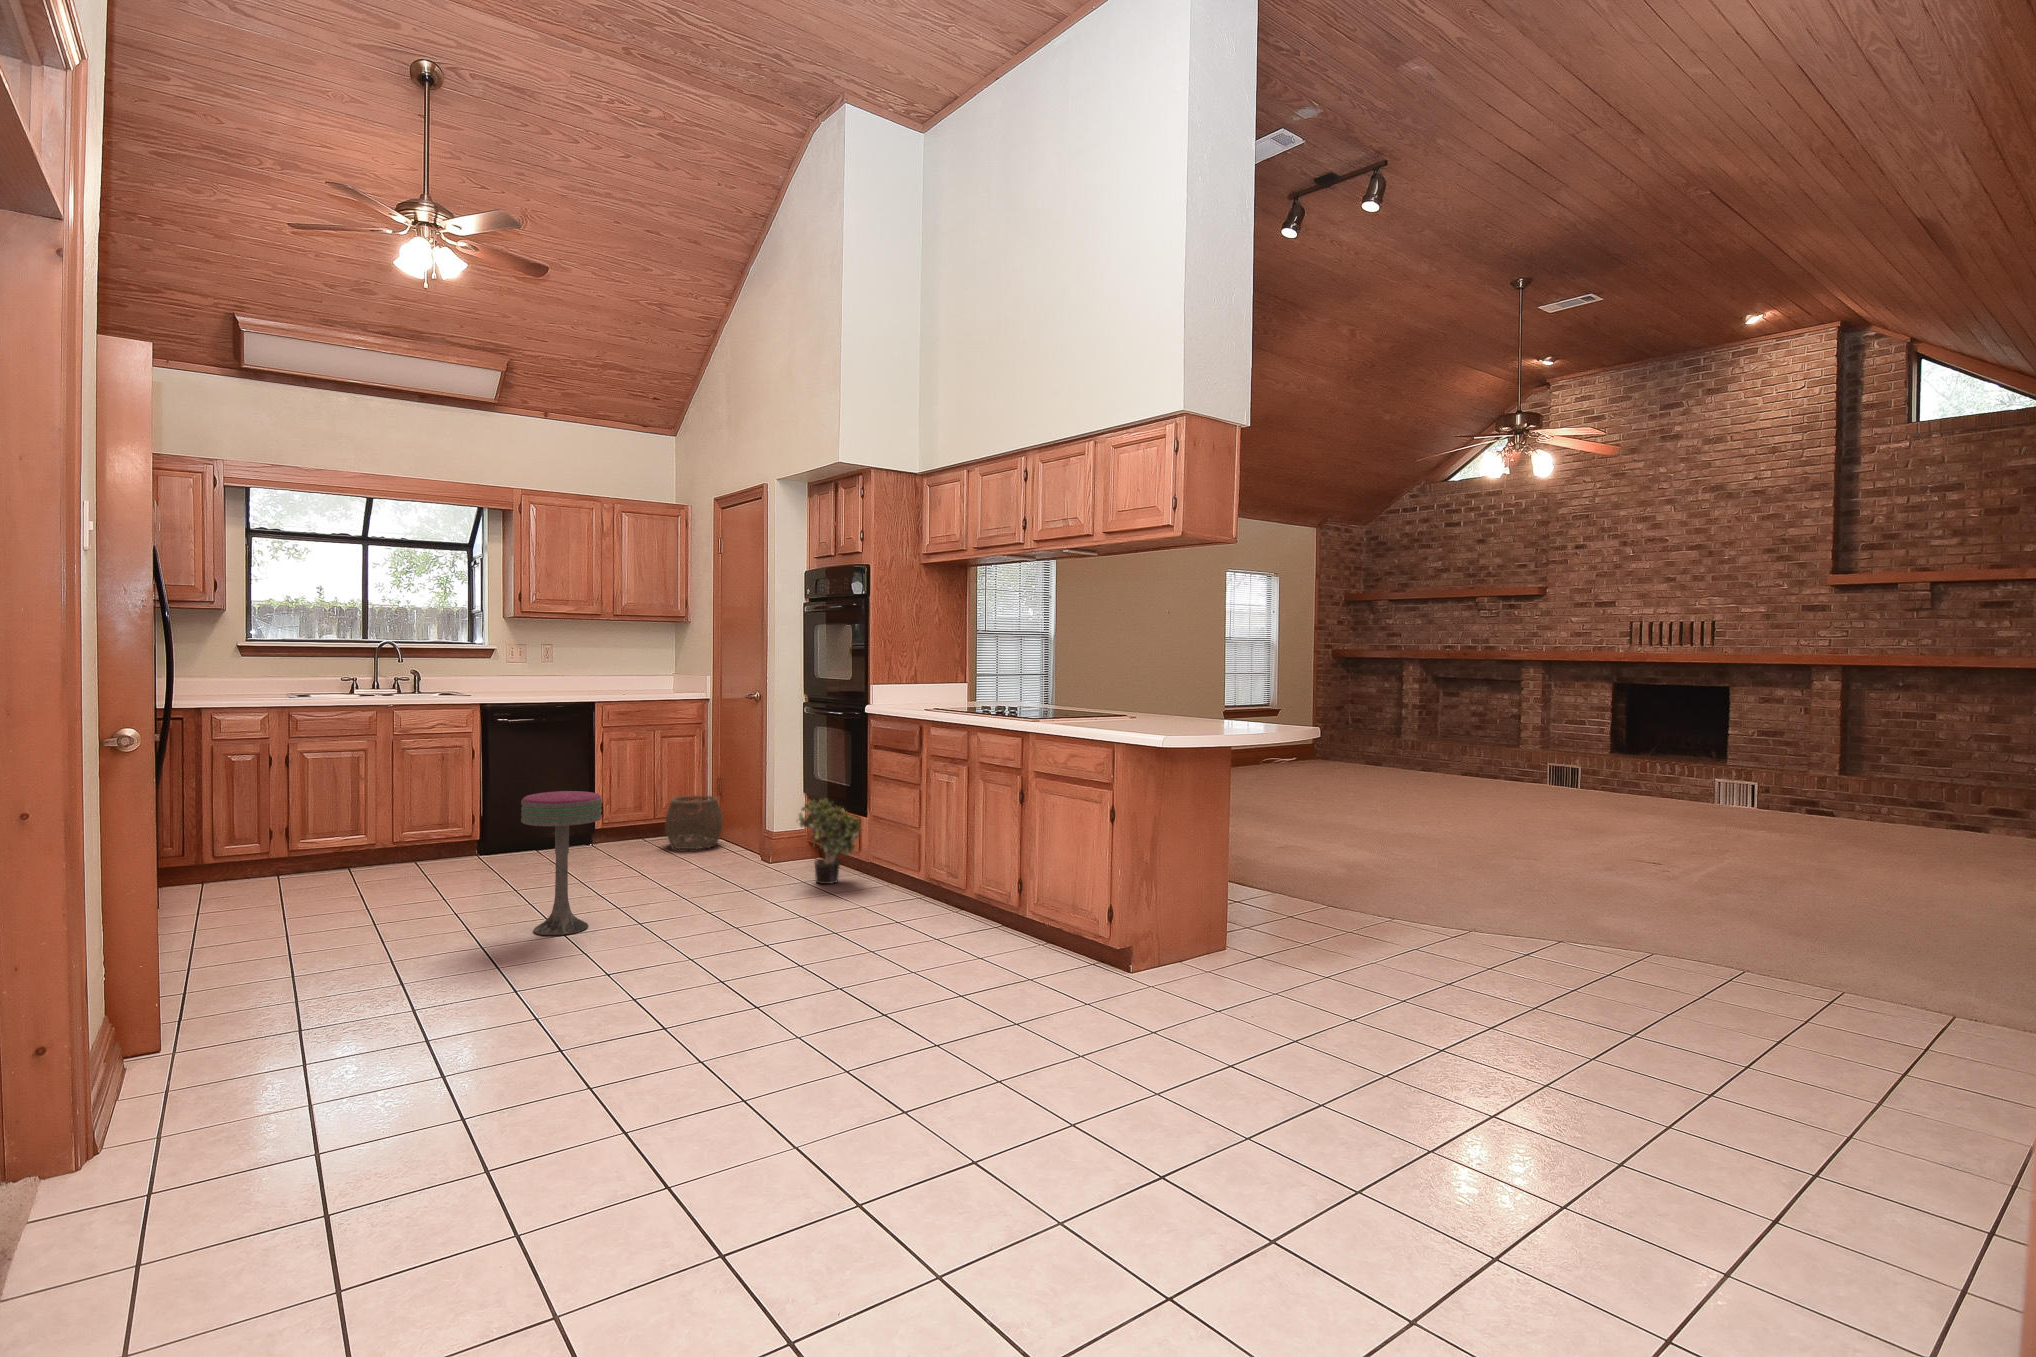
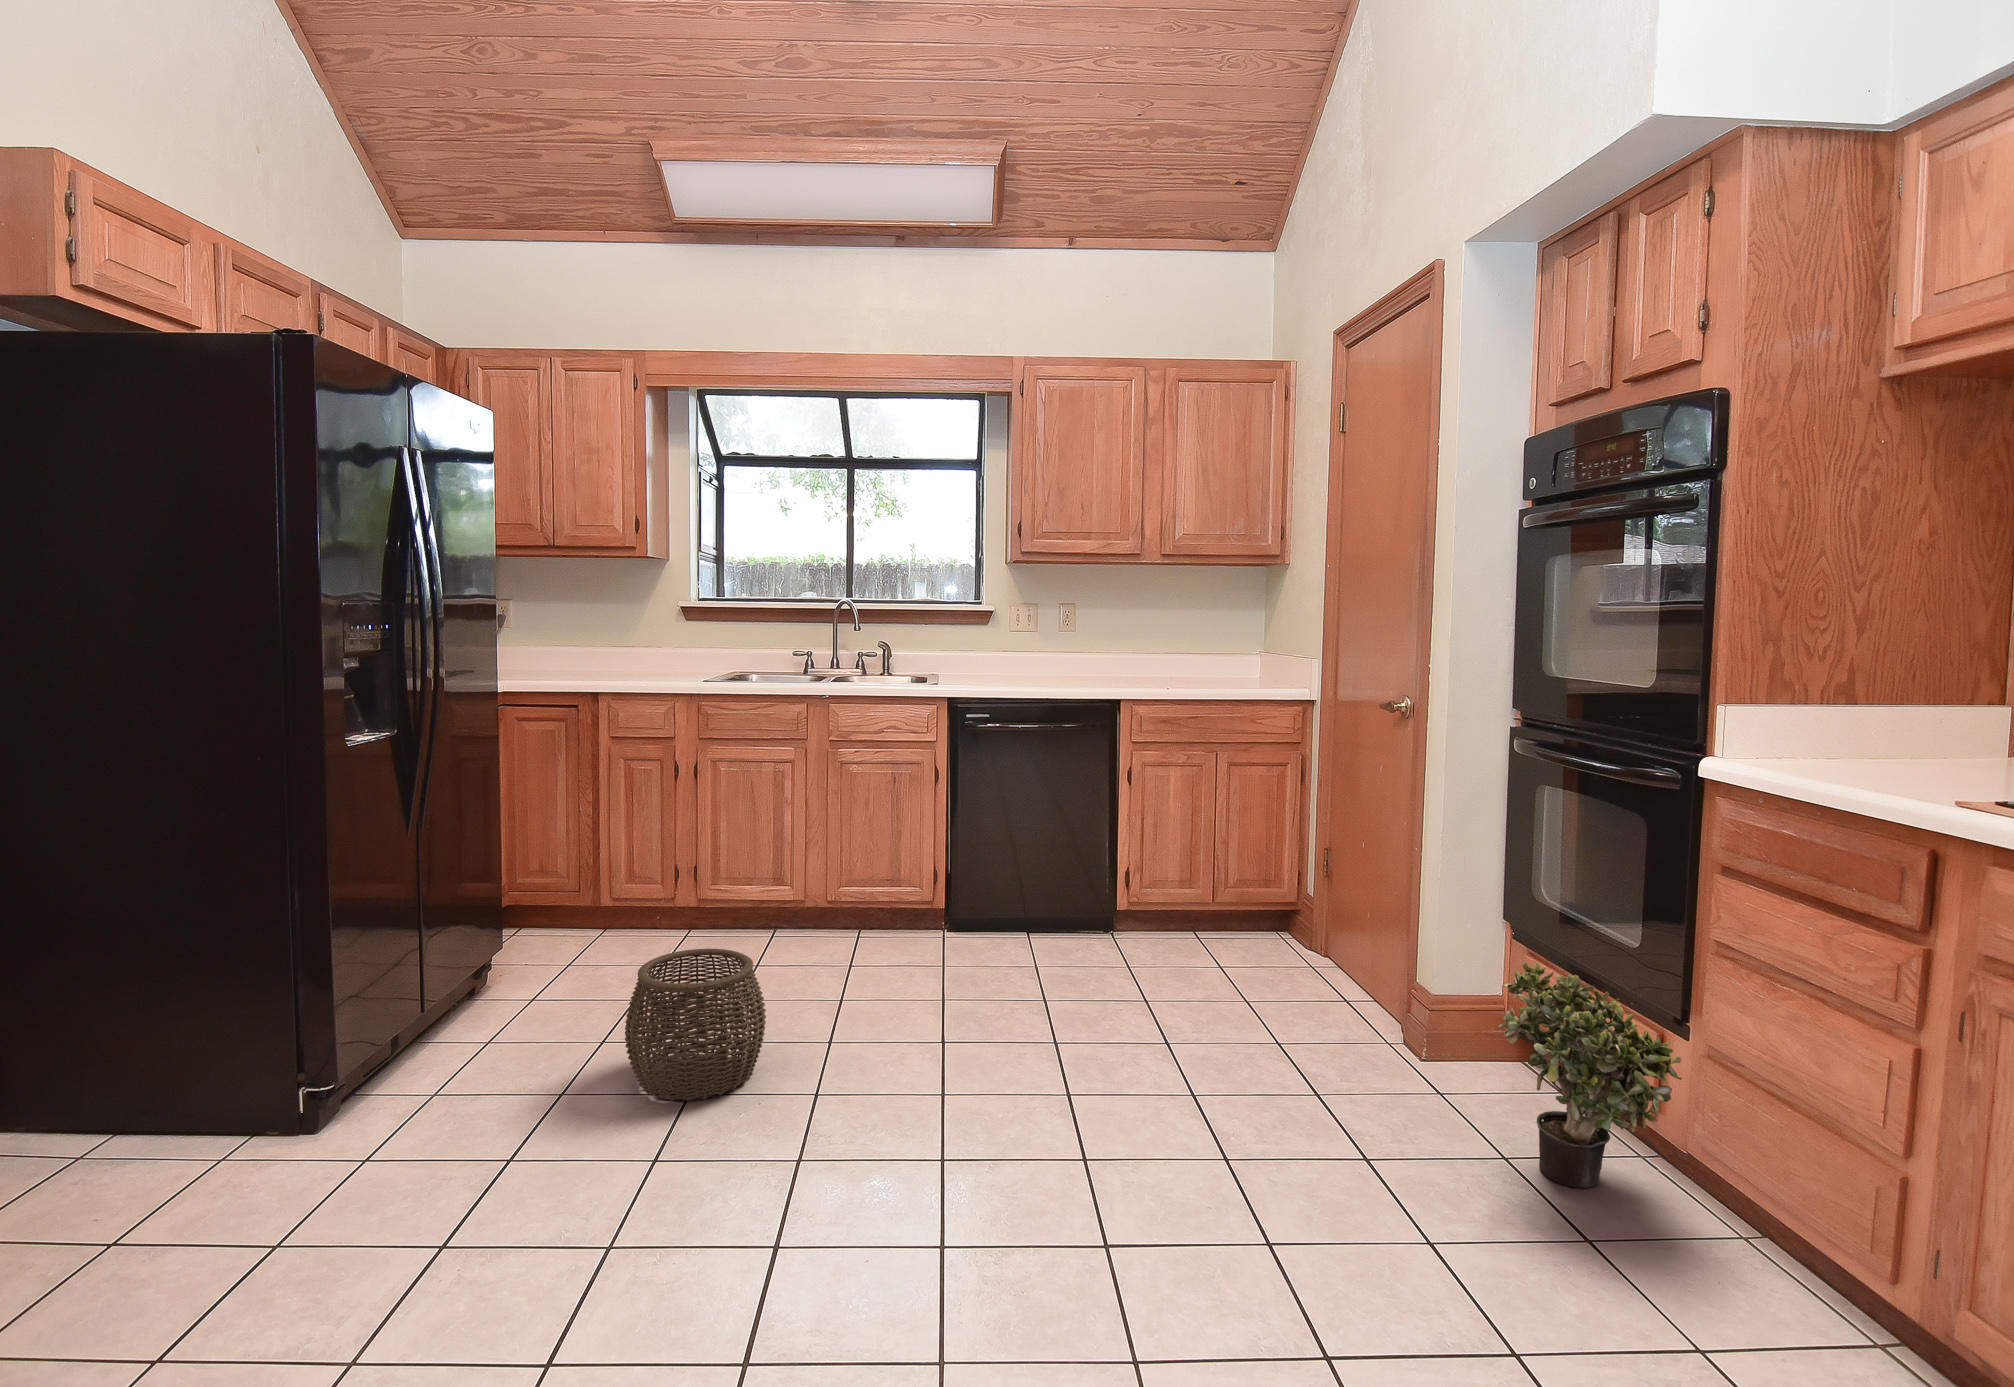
bar stool: present [521,791,602,935] -> none [869,922,1036,1270]
woven basket: present [665,795,723,849] -> present [625,949,766,1101]

